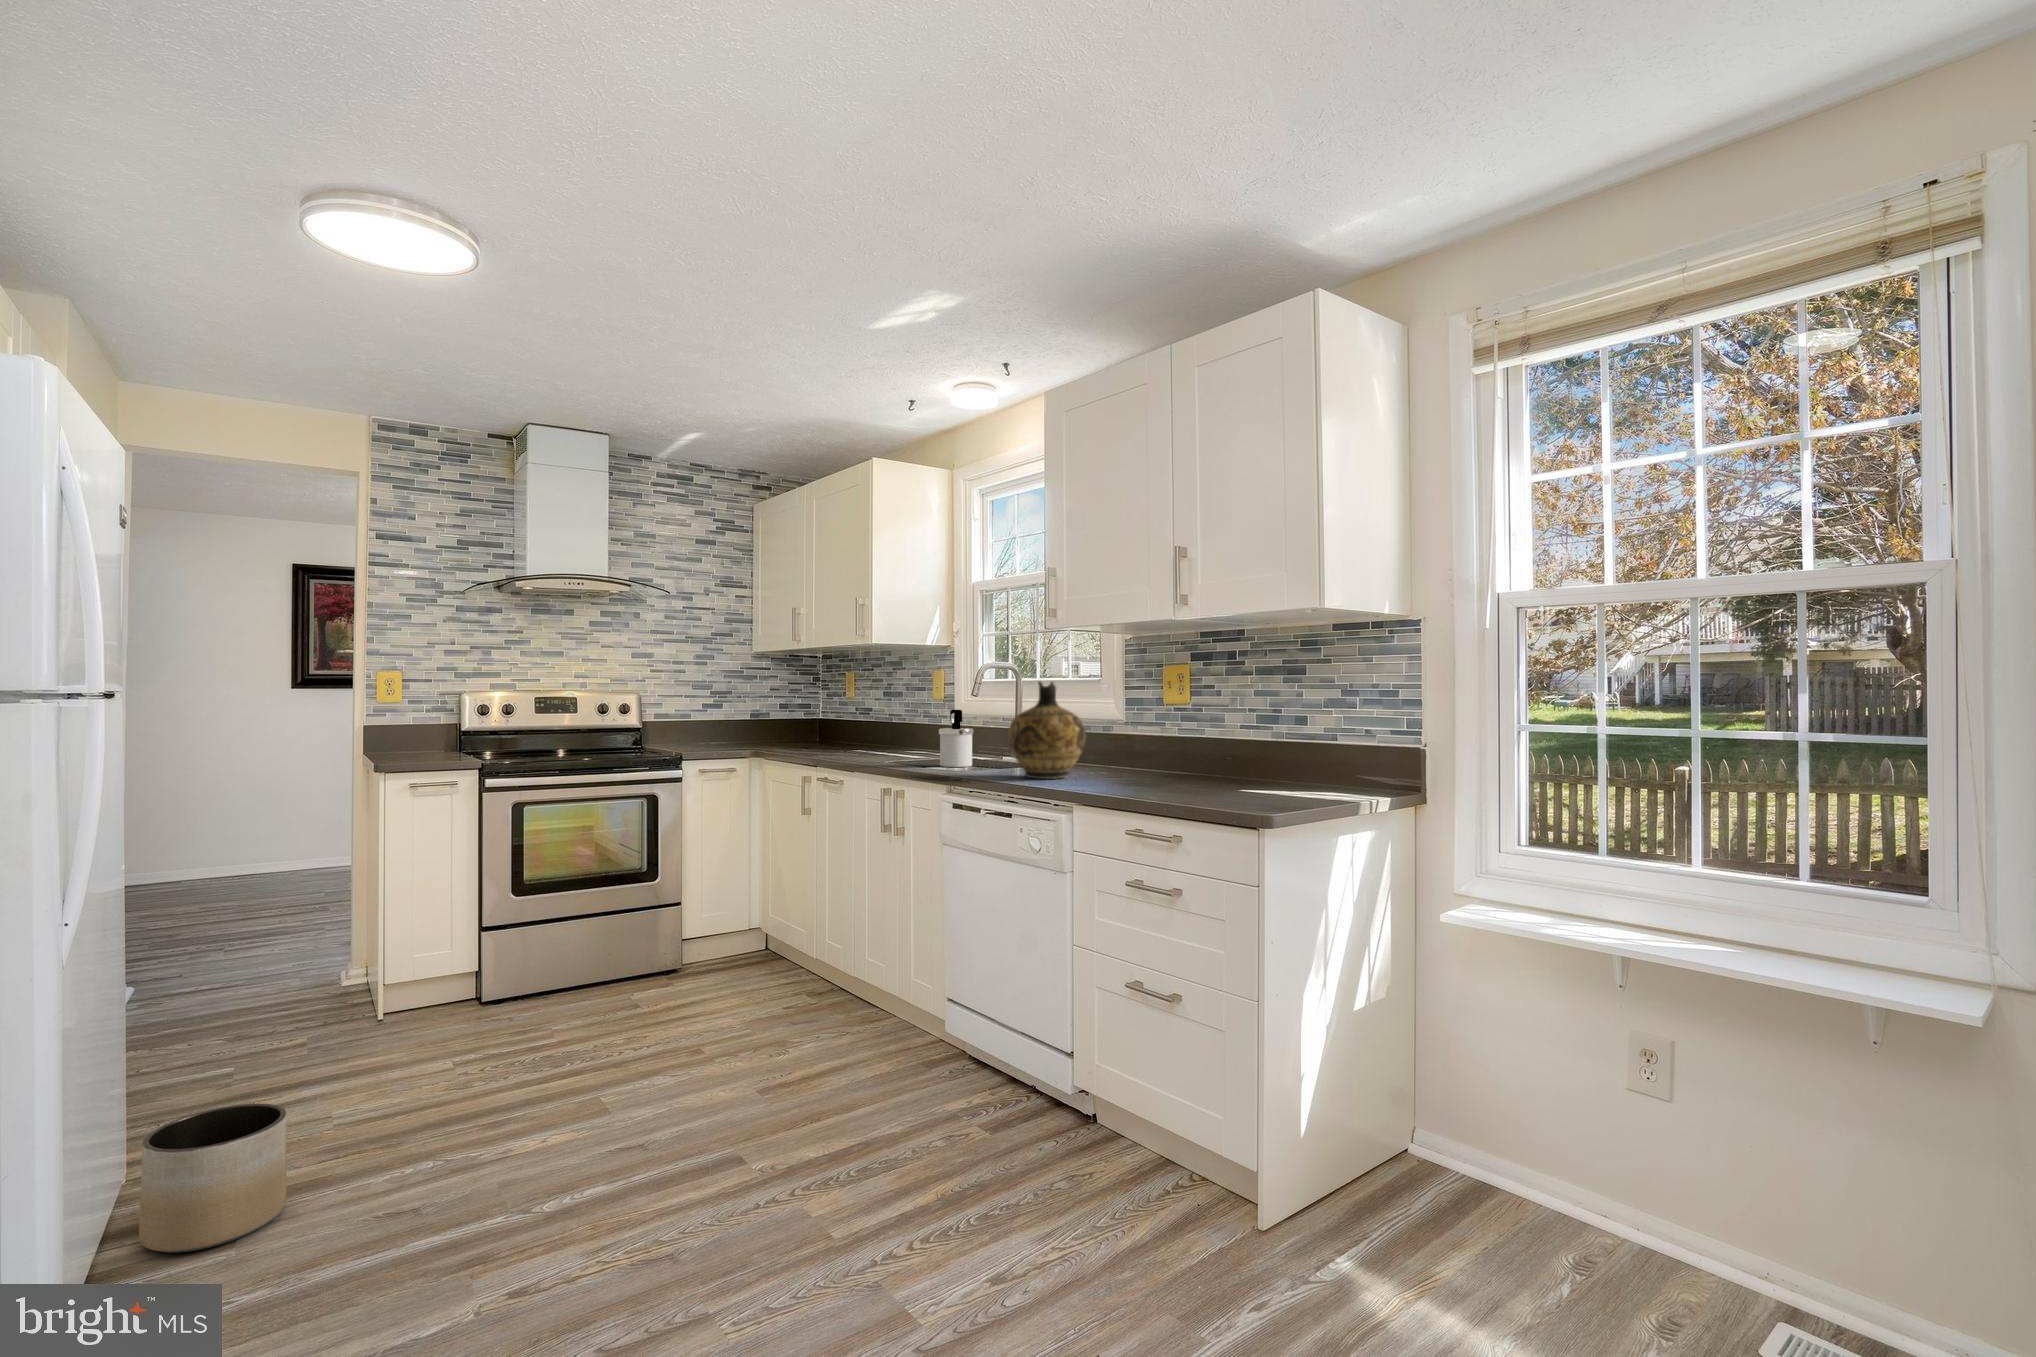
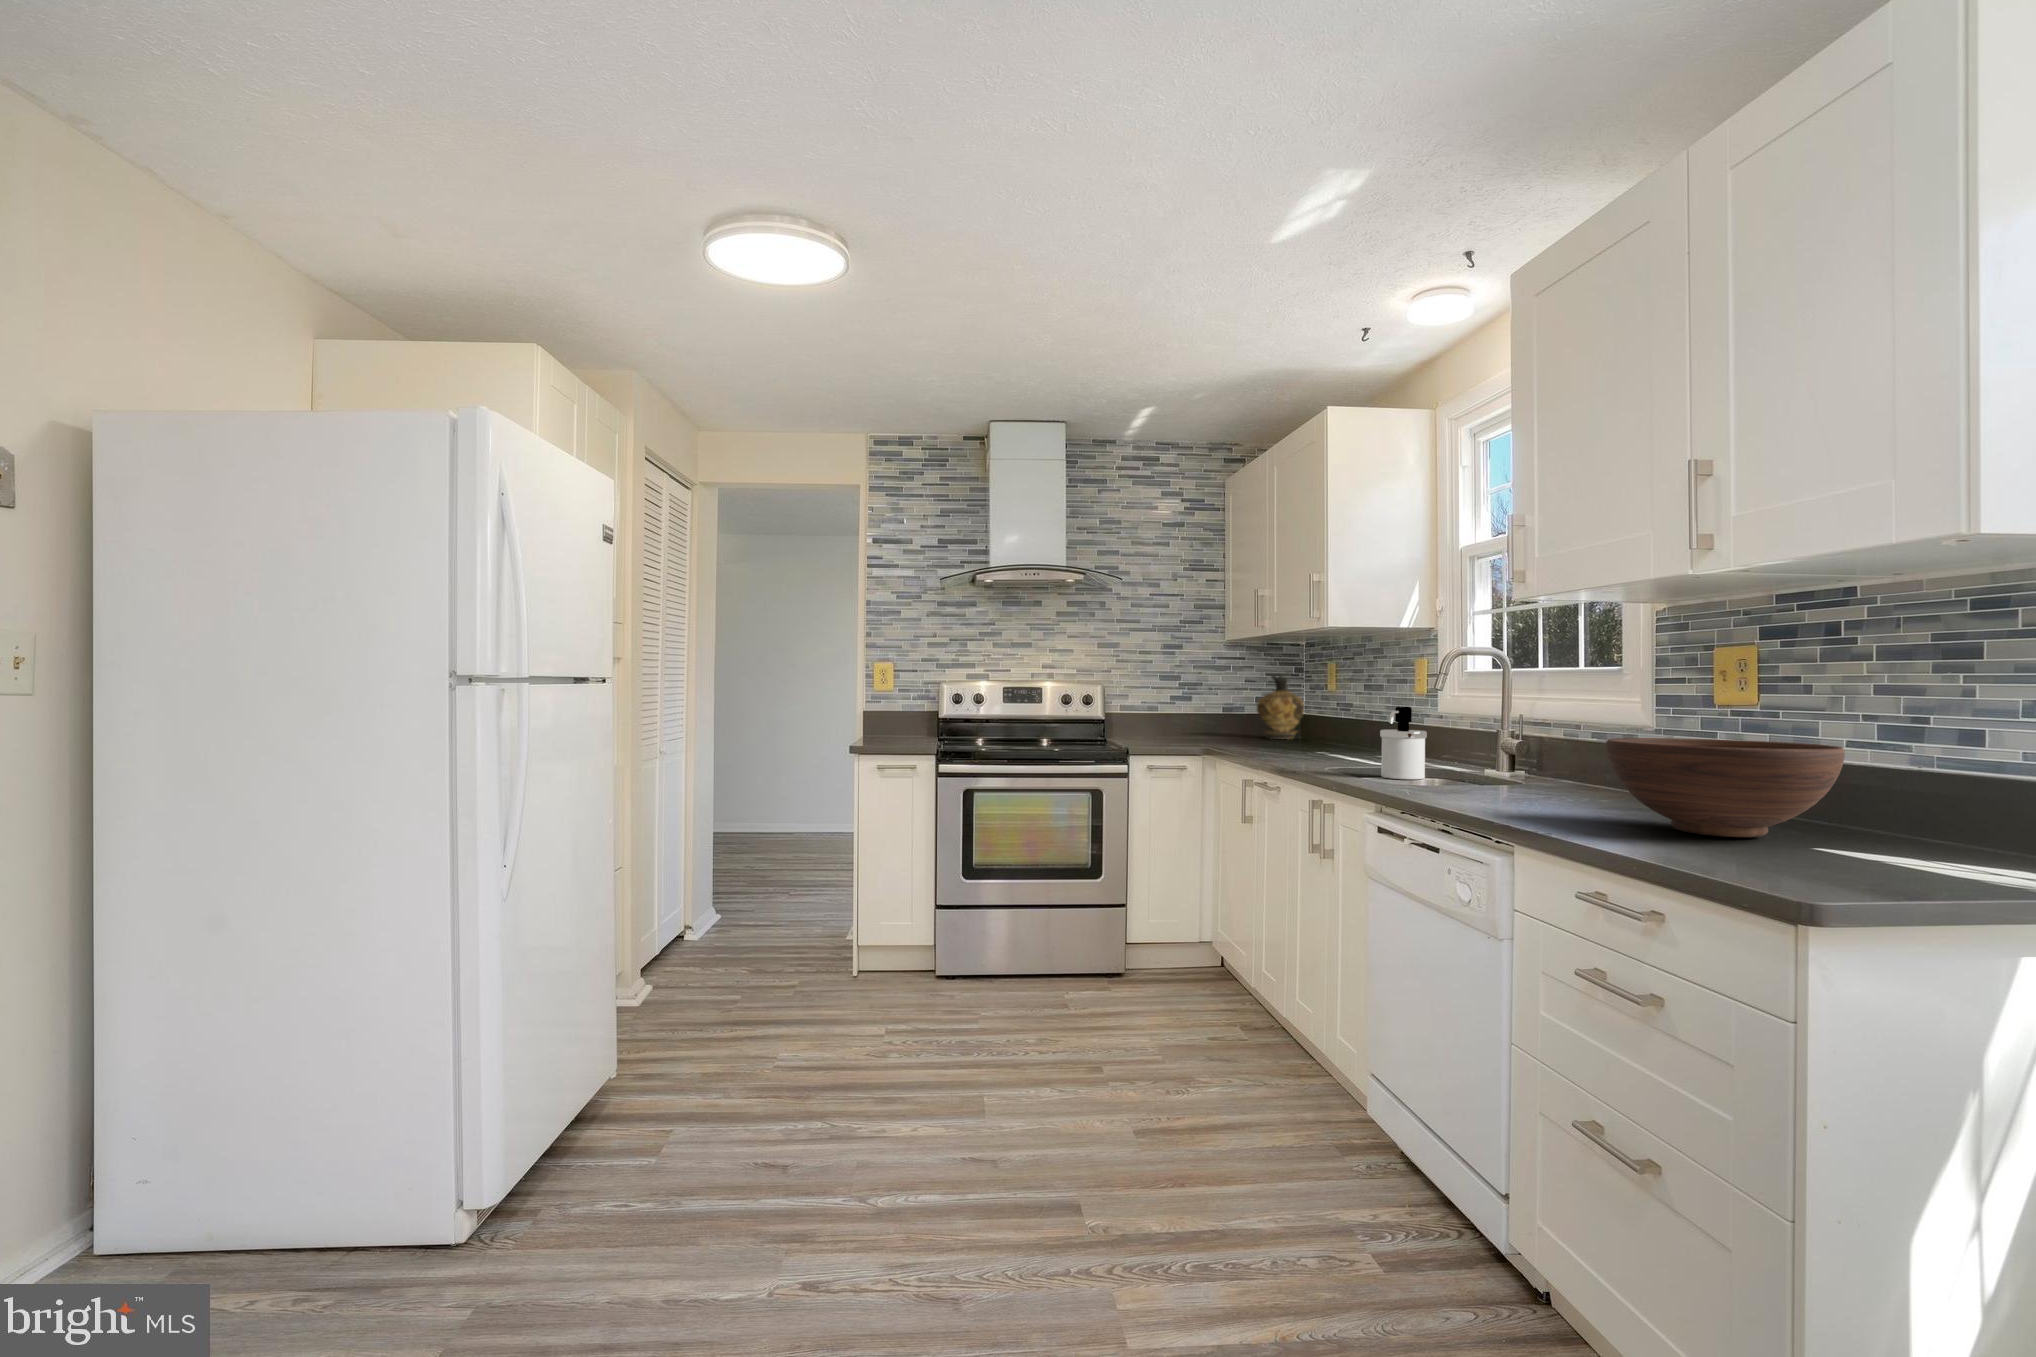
ceramic jug: present [1008,681,1086,779] -> present [1257,675,1304,739]
fruit bowl: none [1126,727,1253,788] -> present [1606,738,1845,837]
planter: present [139,1104,286,1253] -> none [598,1036,703,1158]

